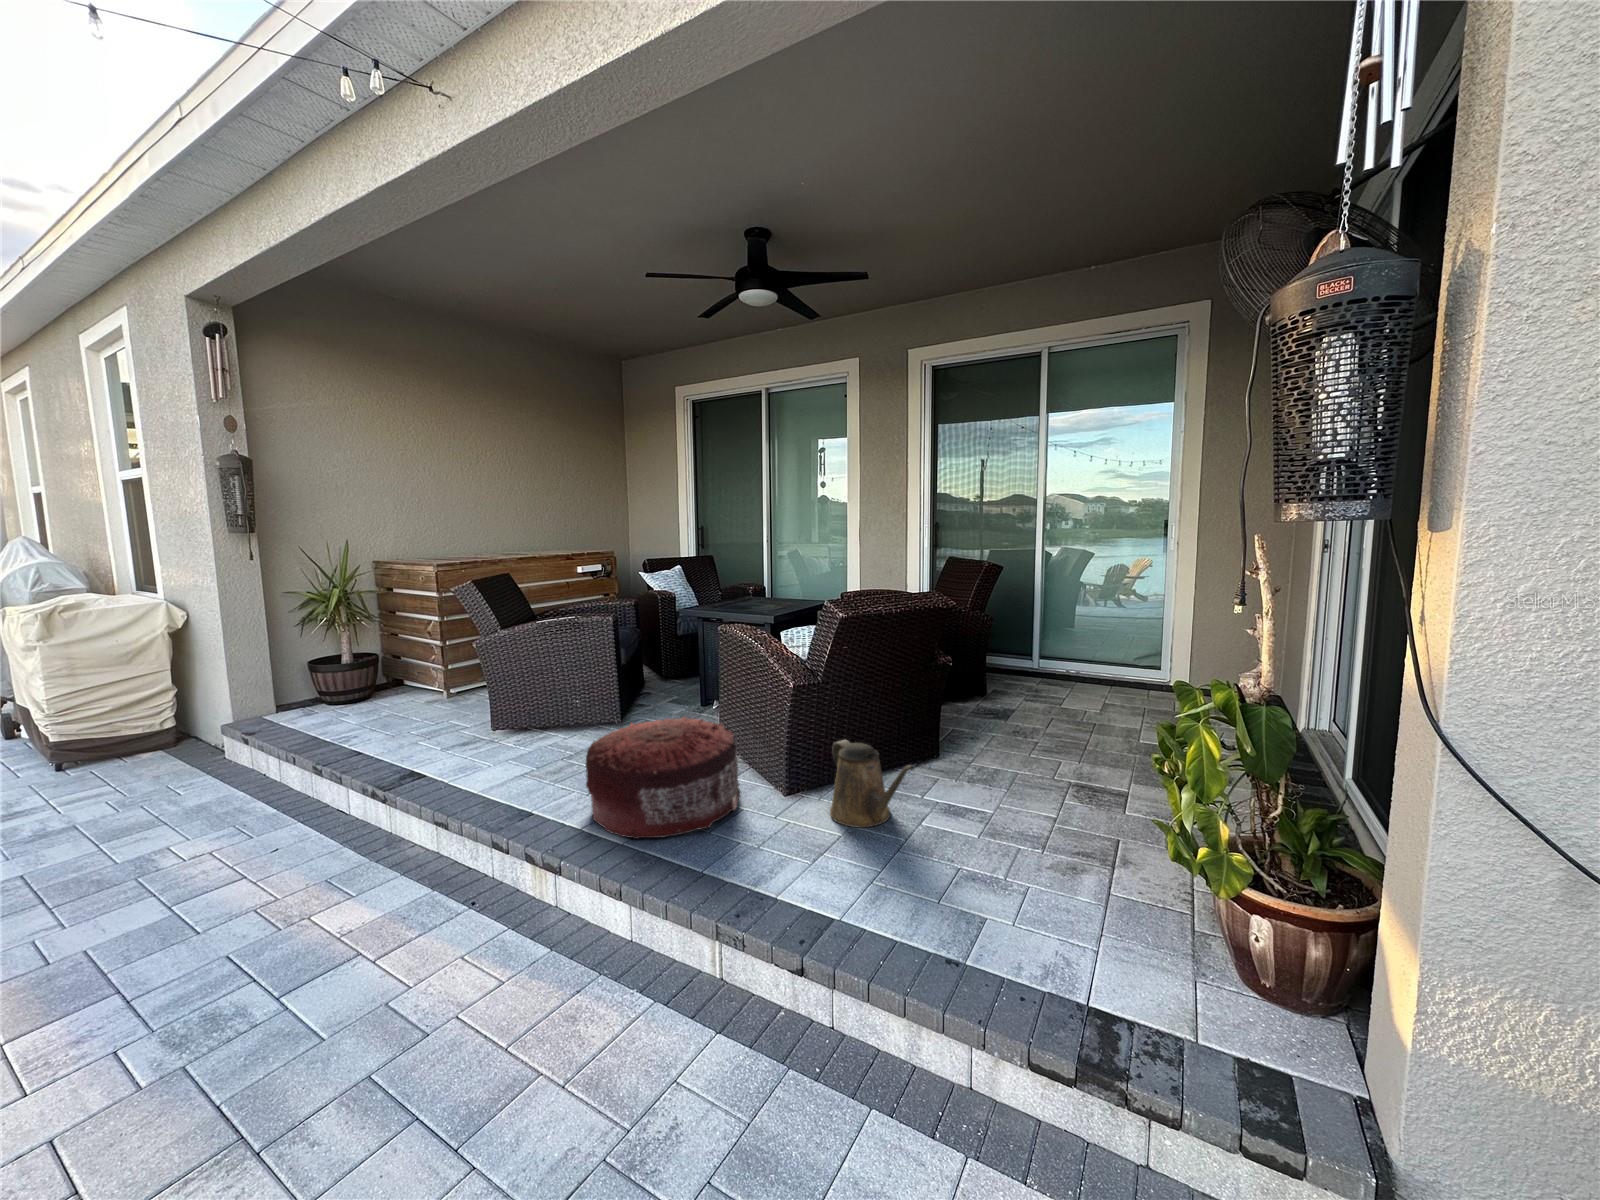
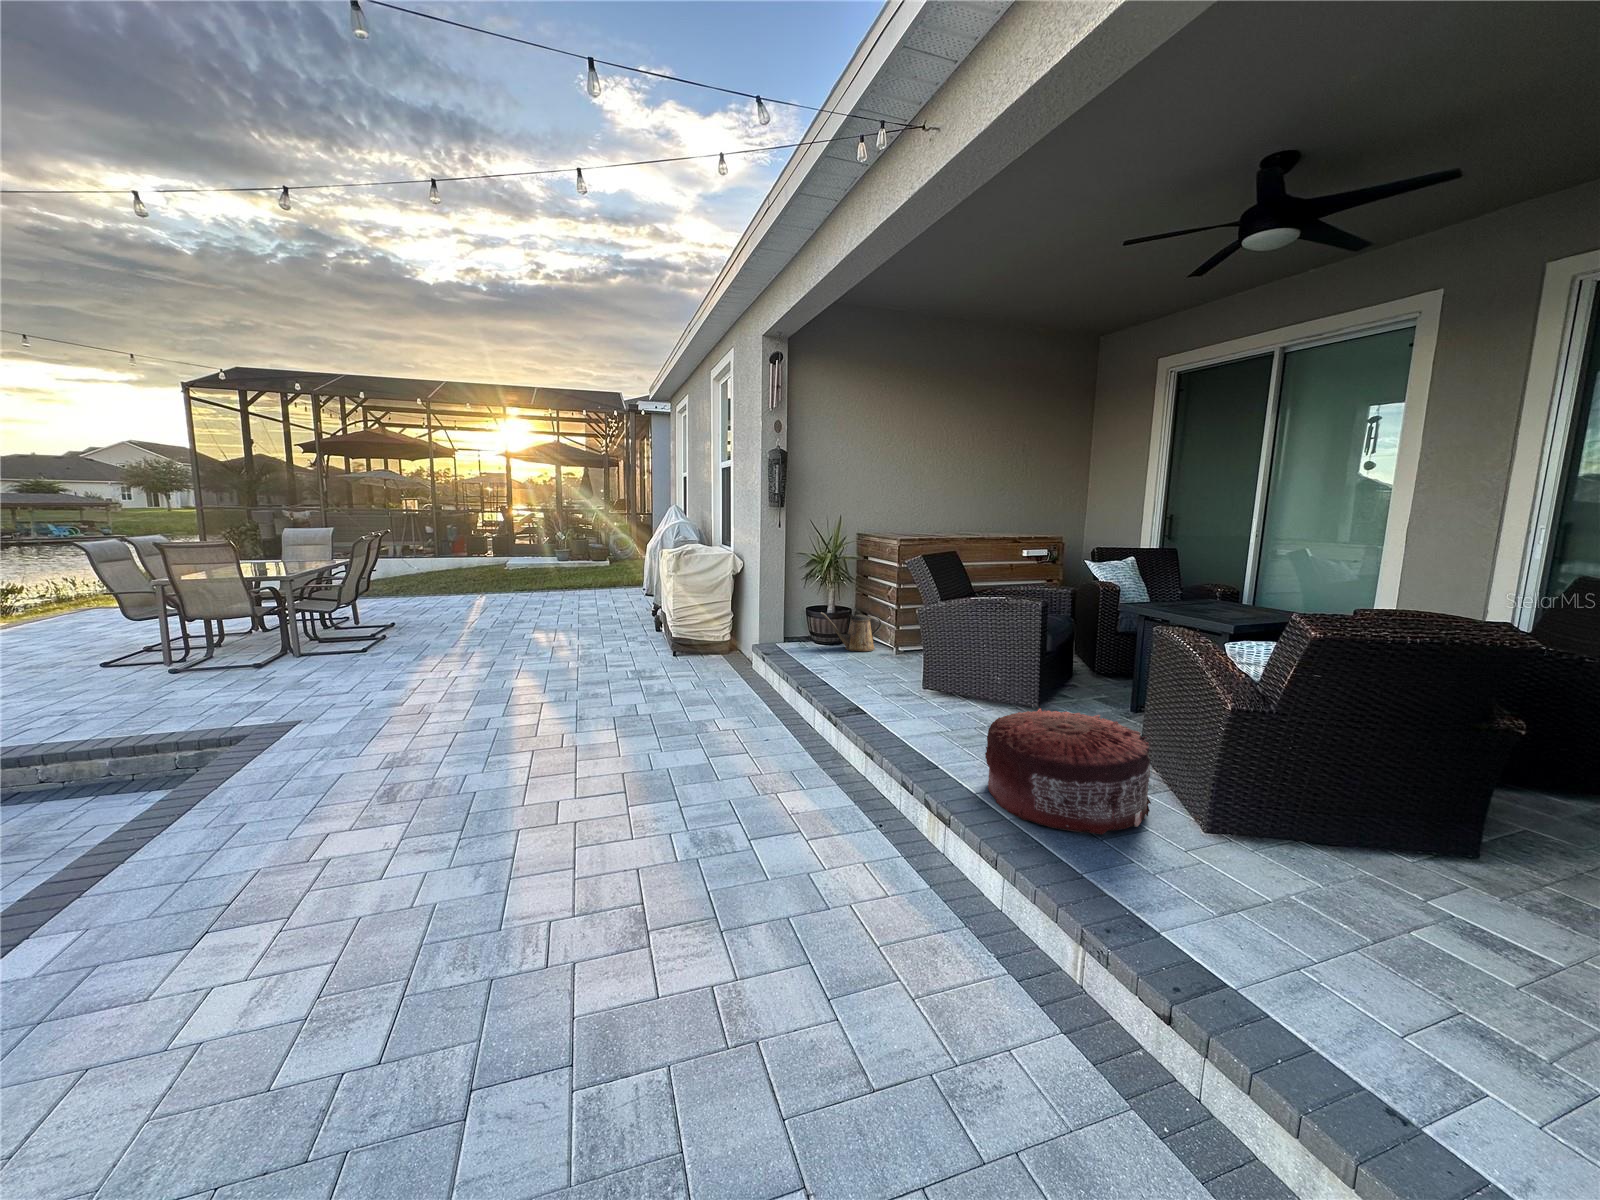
watering can: present [830,740,914,828] -> present [820,612,882,651]

